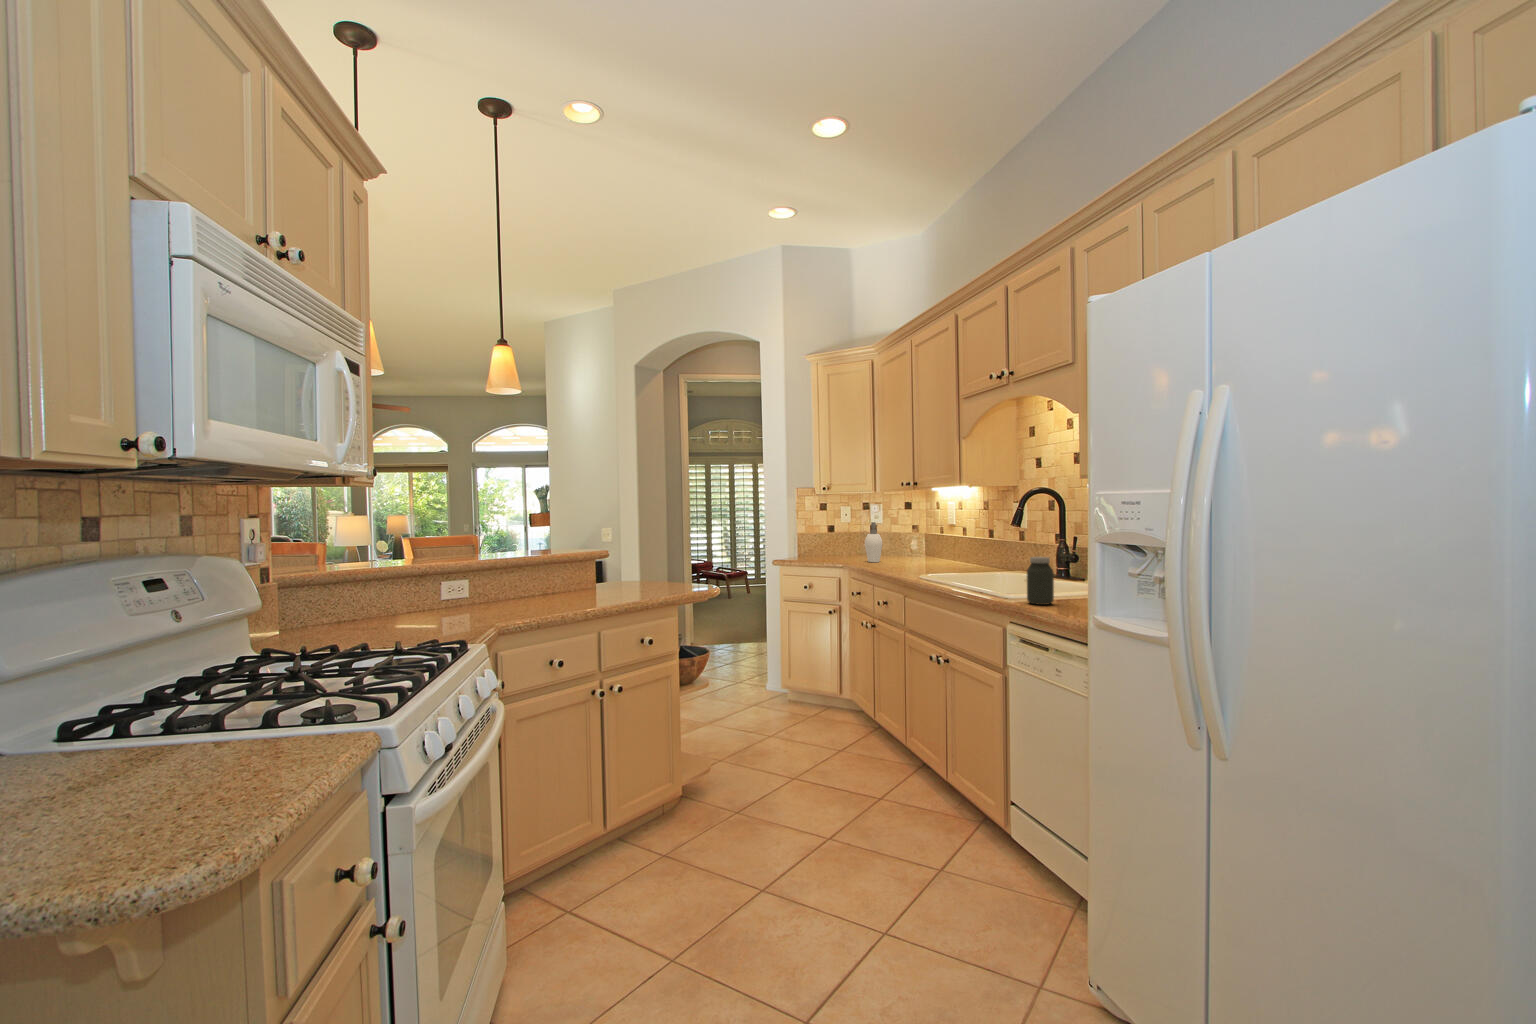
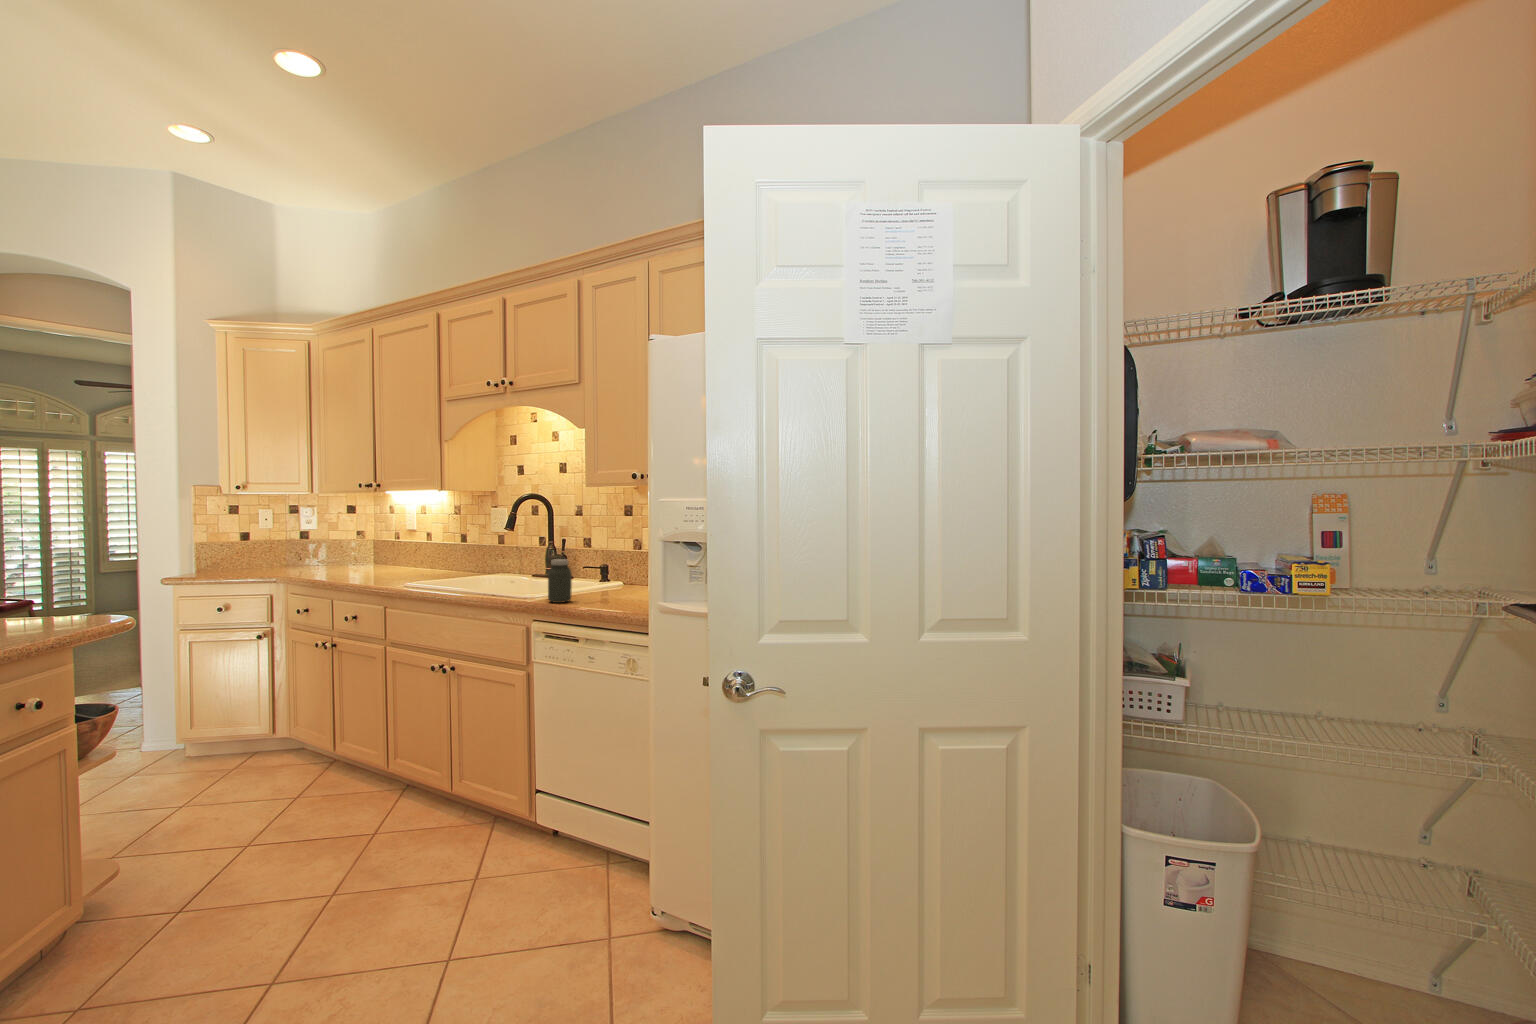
soap dispenser: present [865,522,882,562] -> none [308,528,338,574]

